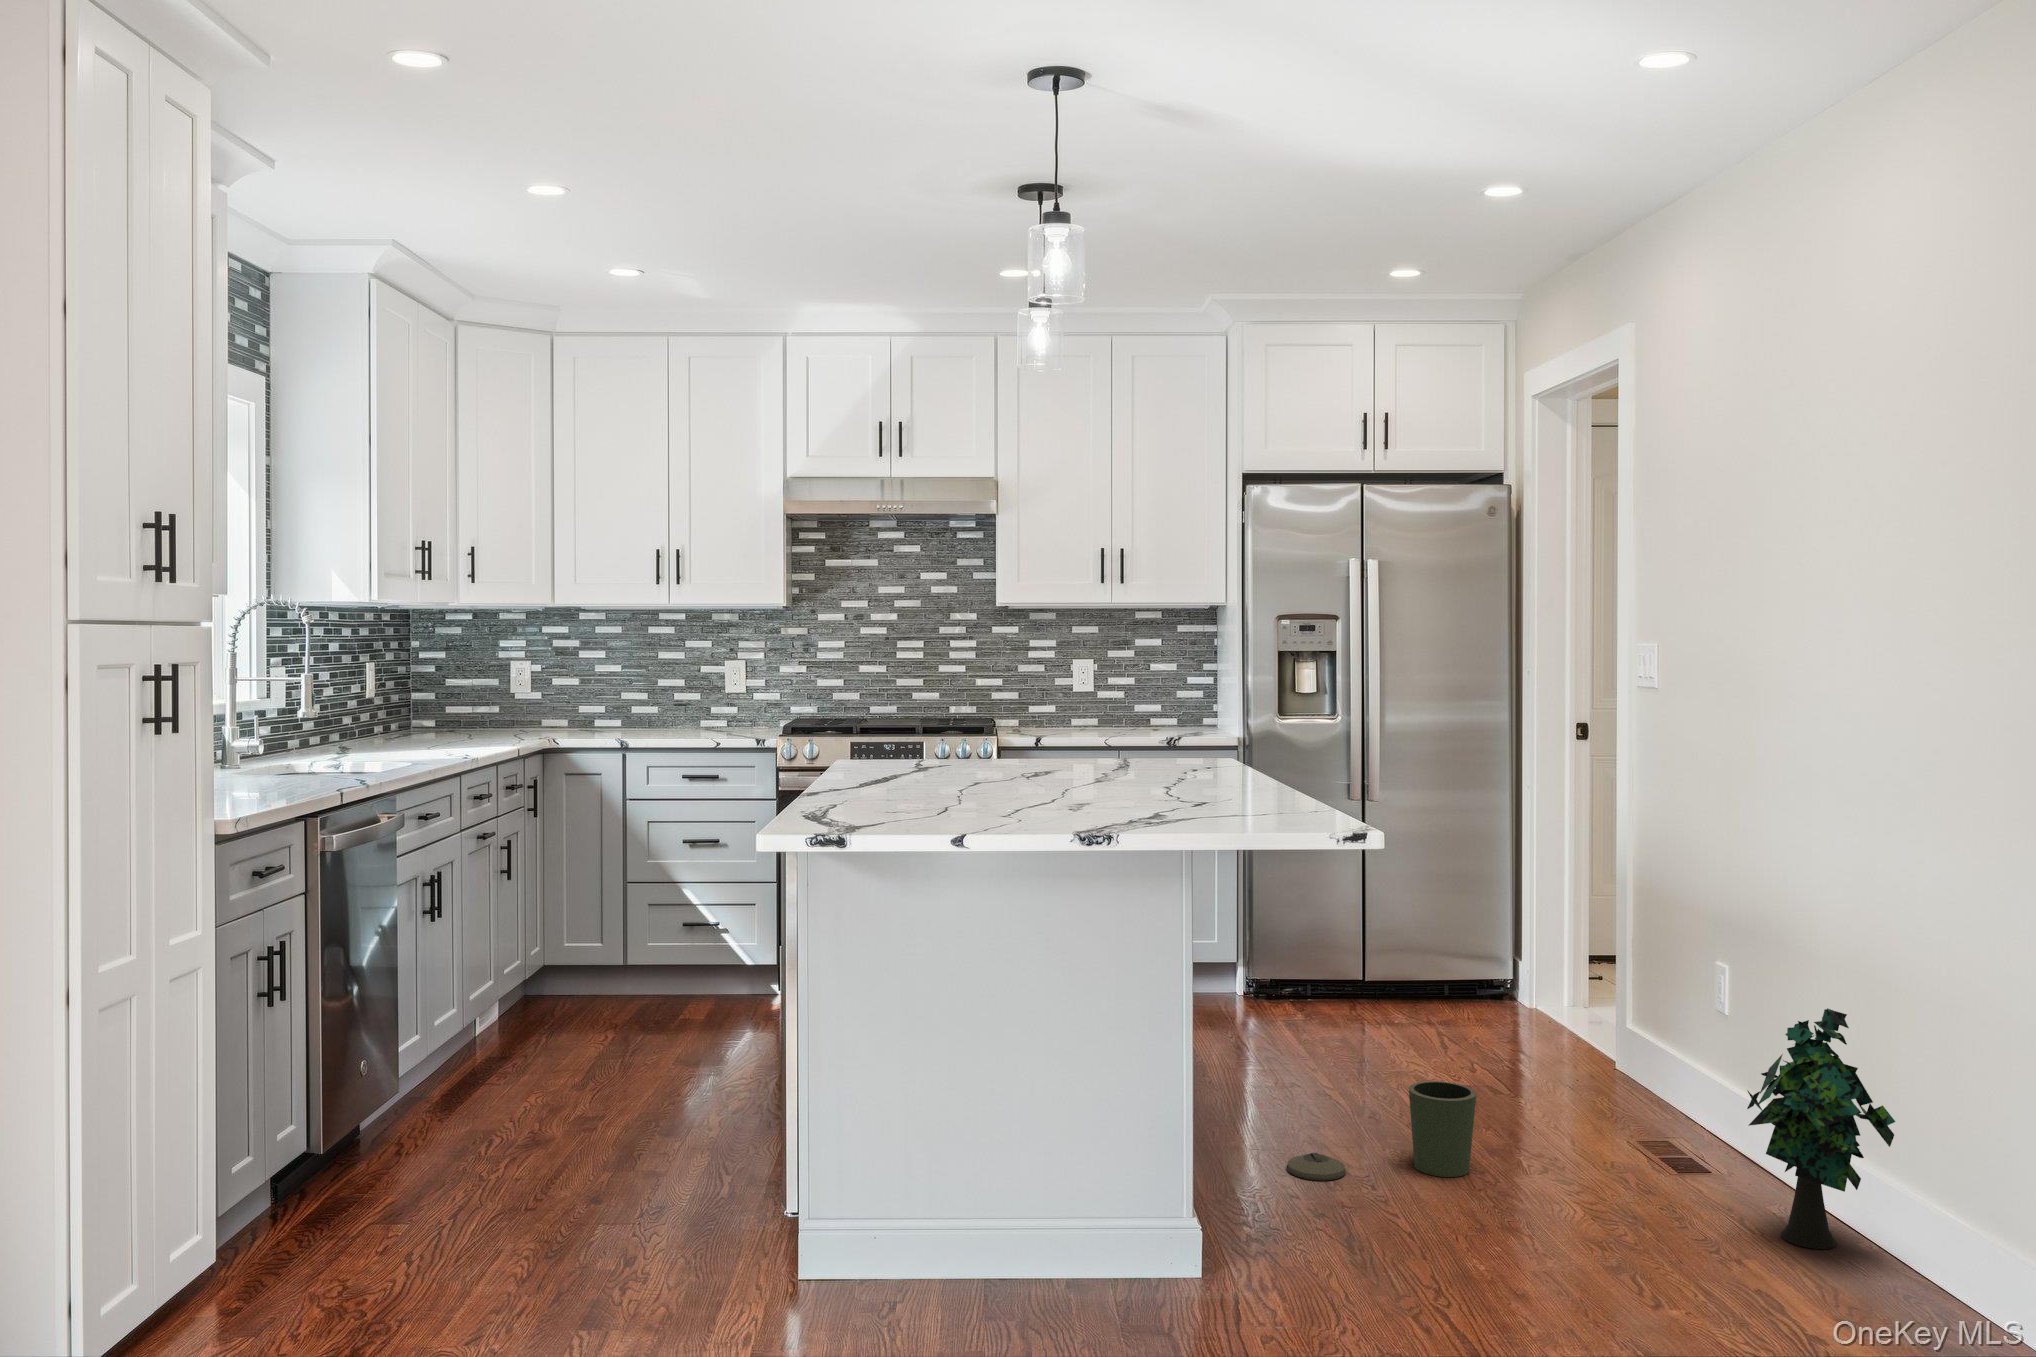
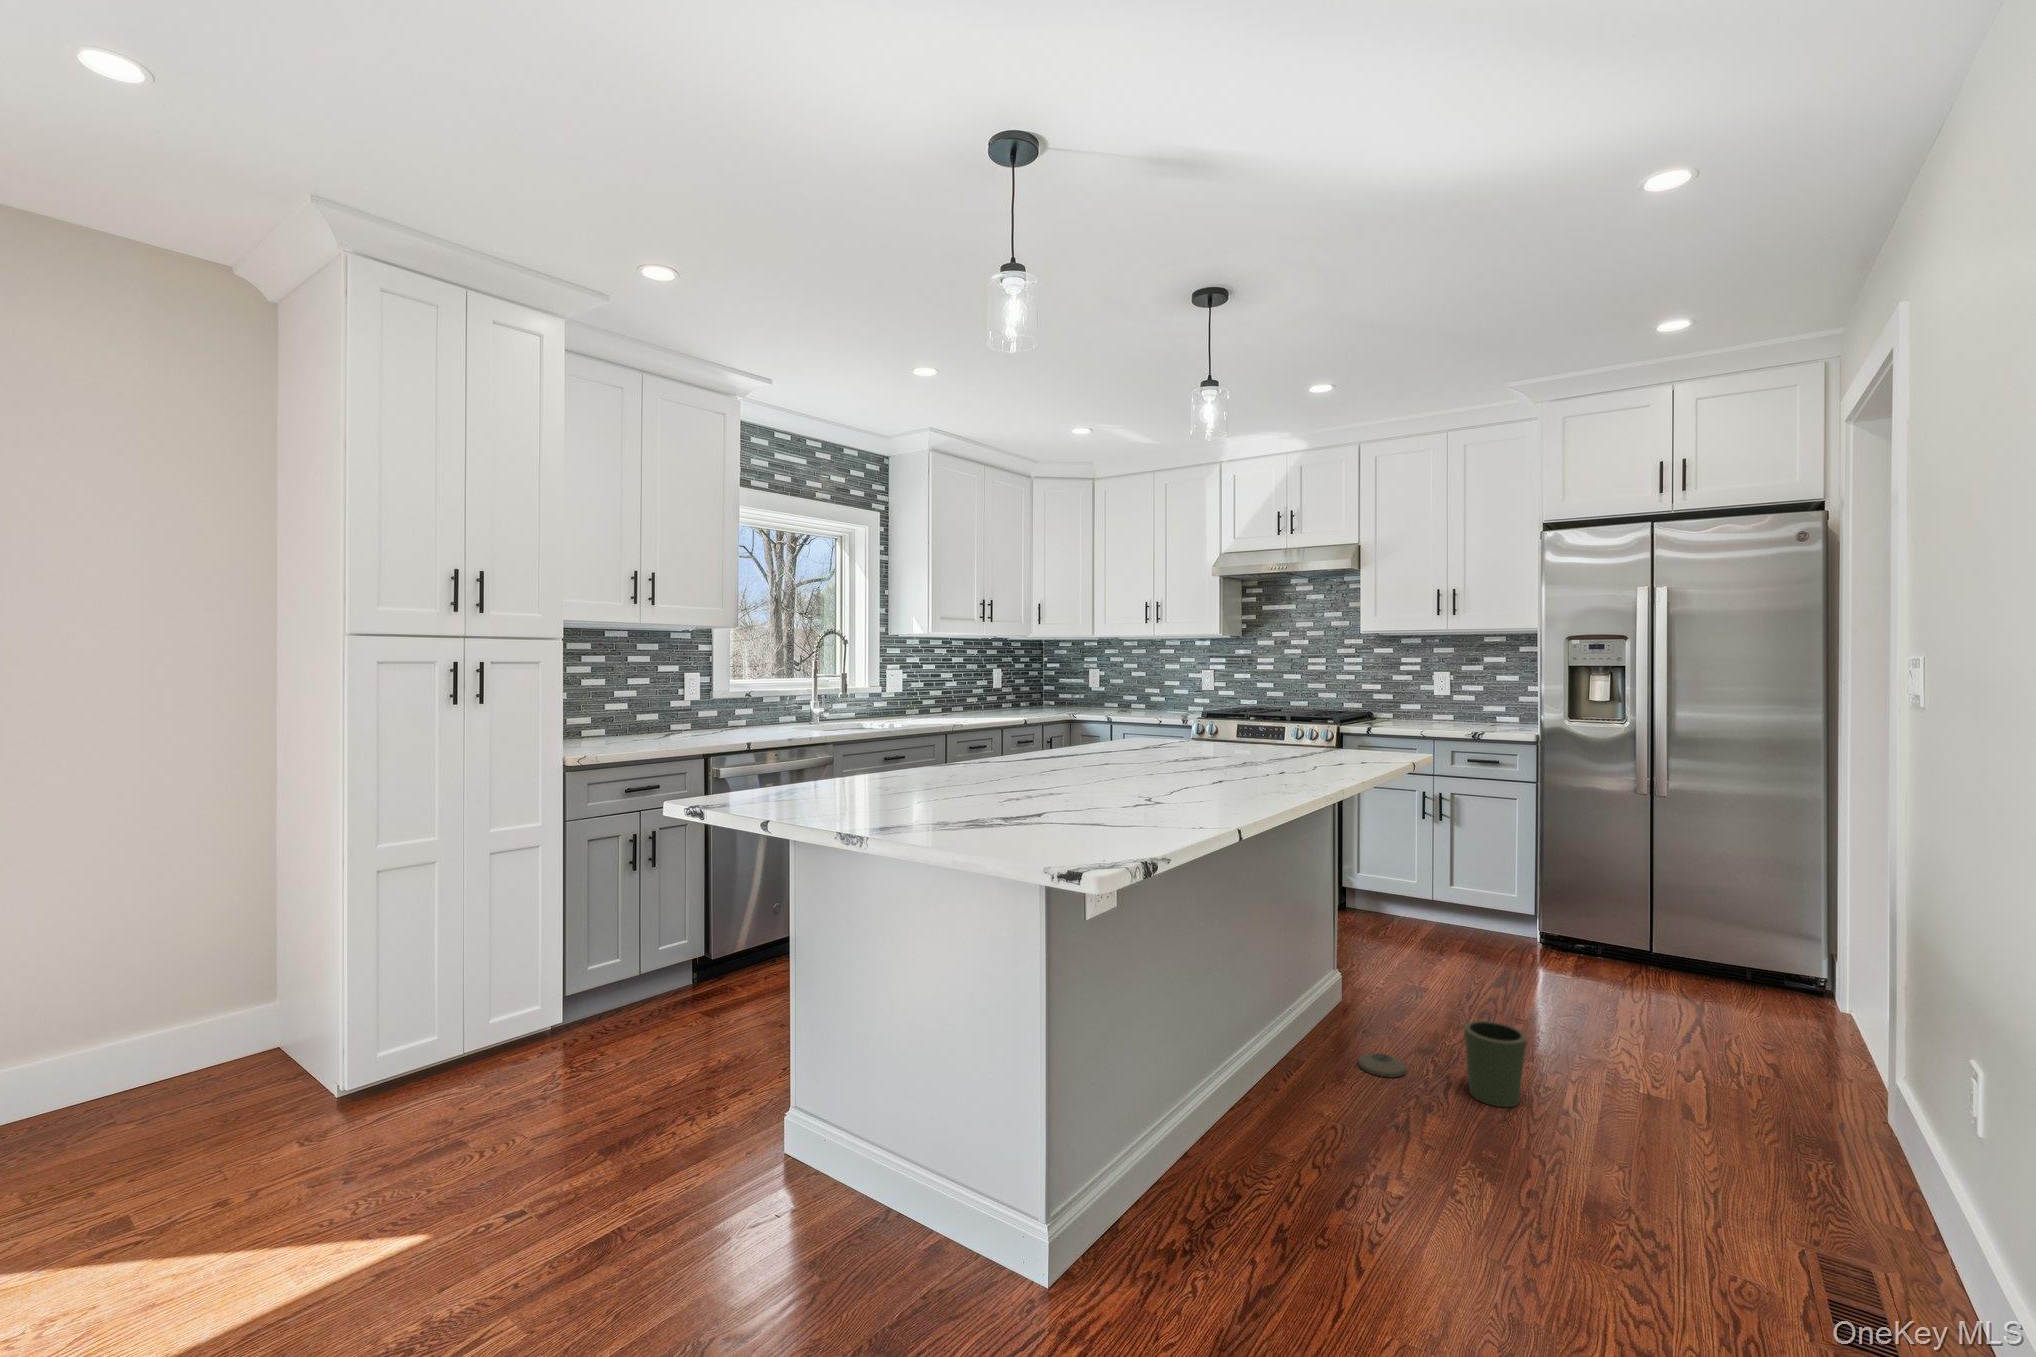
decorative plant: present [1747,1008,1895,1249] -> none [1728,1035,1891,1290]

